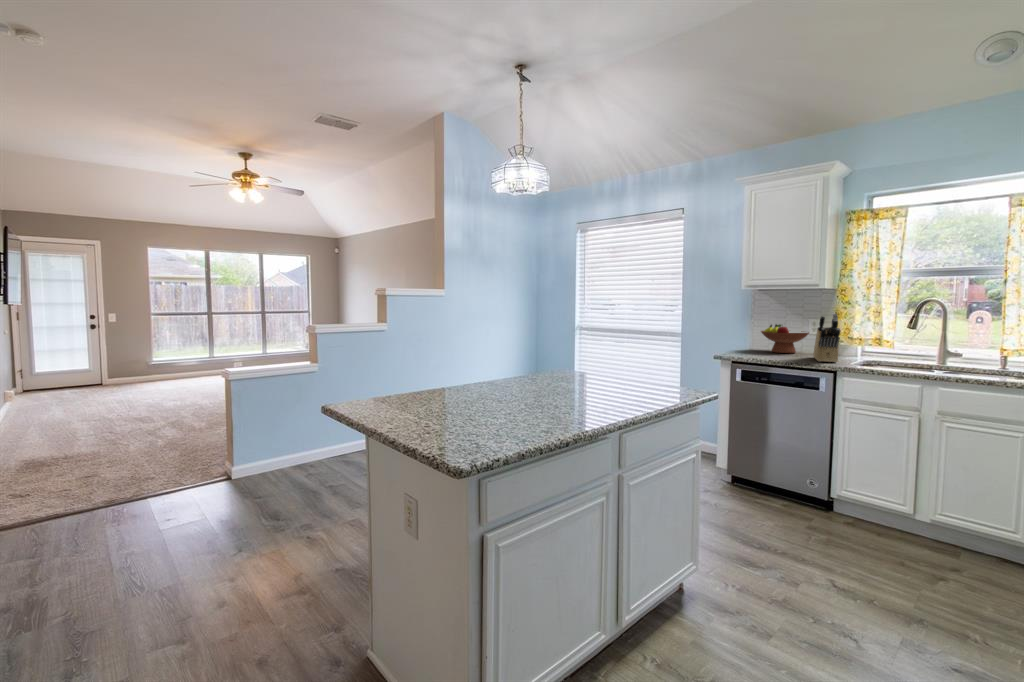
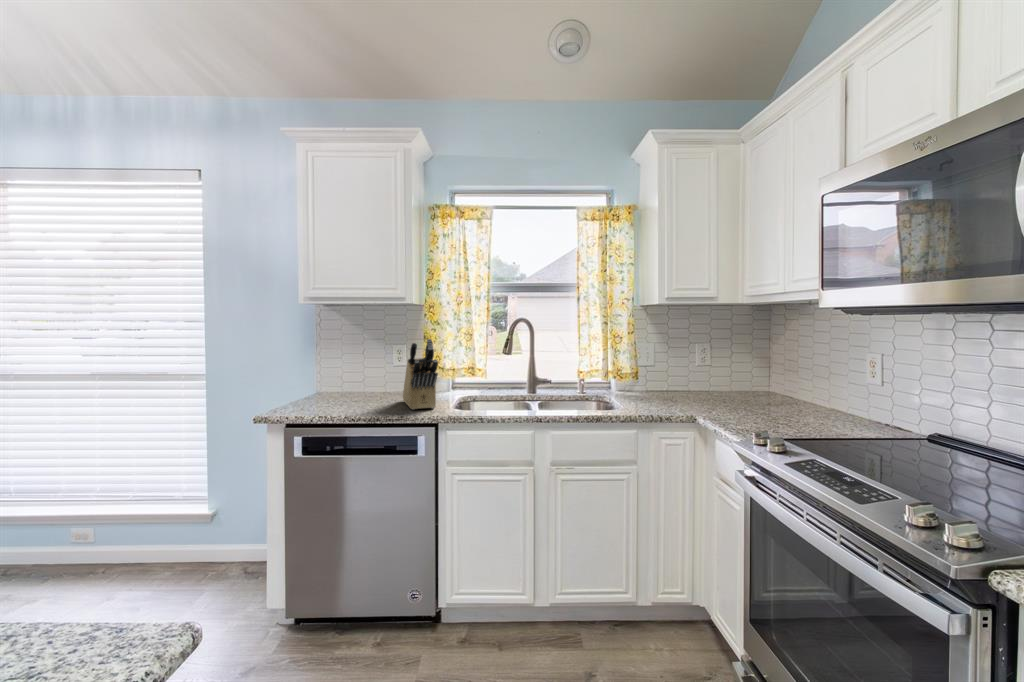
fruit bowl: present [761,324,809,353] -> none [330,355,395,397]

